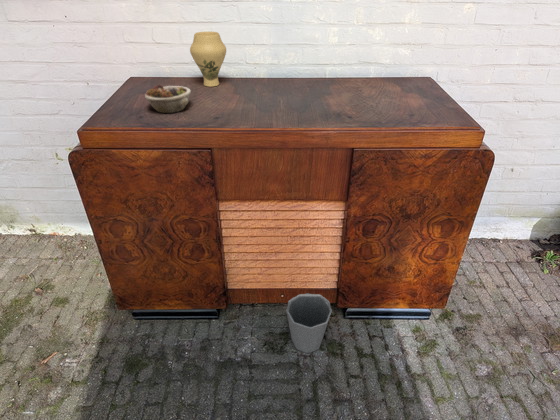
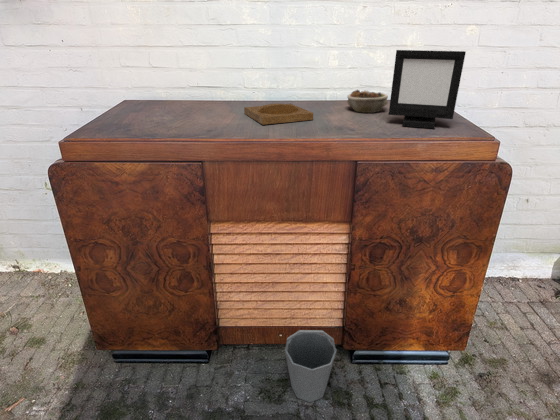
vase: present [190,31,226,87] -> none [187,55,224,110]
picture frame: none [385,35,461,112] -> present [389,50,466,128]
tray: none [247,81,314,107] -> present [244,104,313,125]
succulent planter: present [145,85,191,113] -> present [347,90,388,113]

